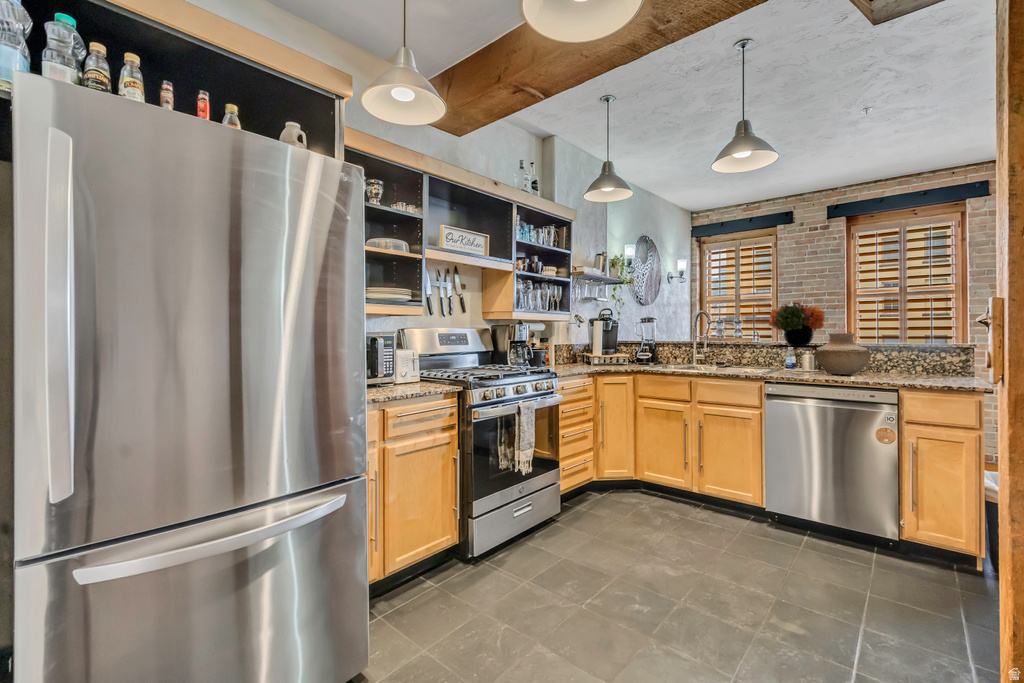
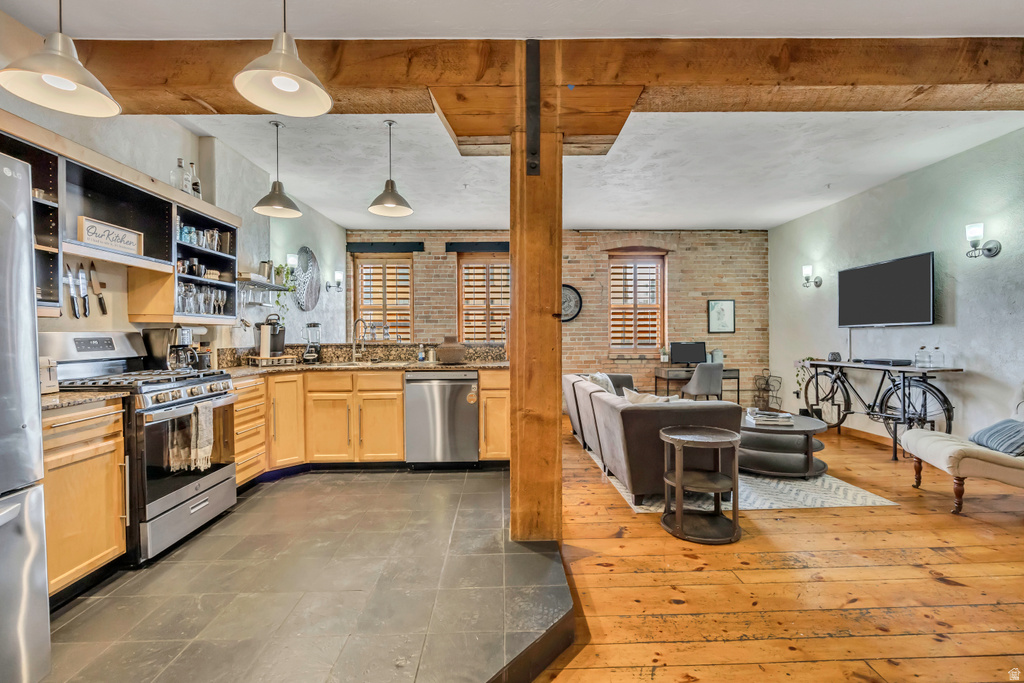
flower arrangement: present [769,302,825,346] -> none [407,314,443,345]

